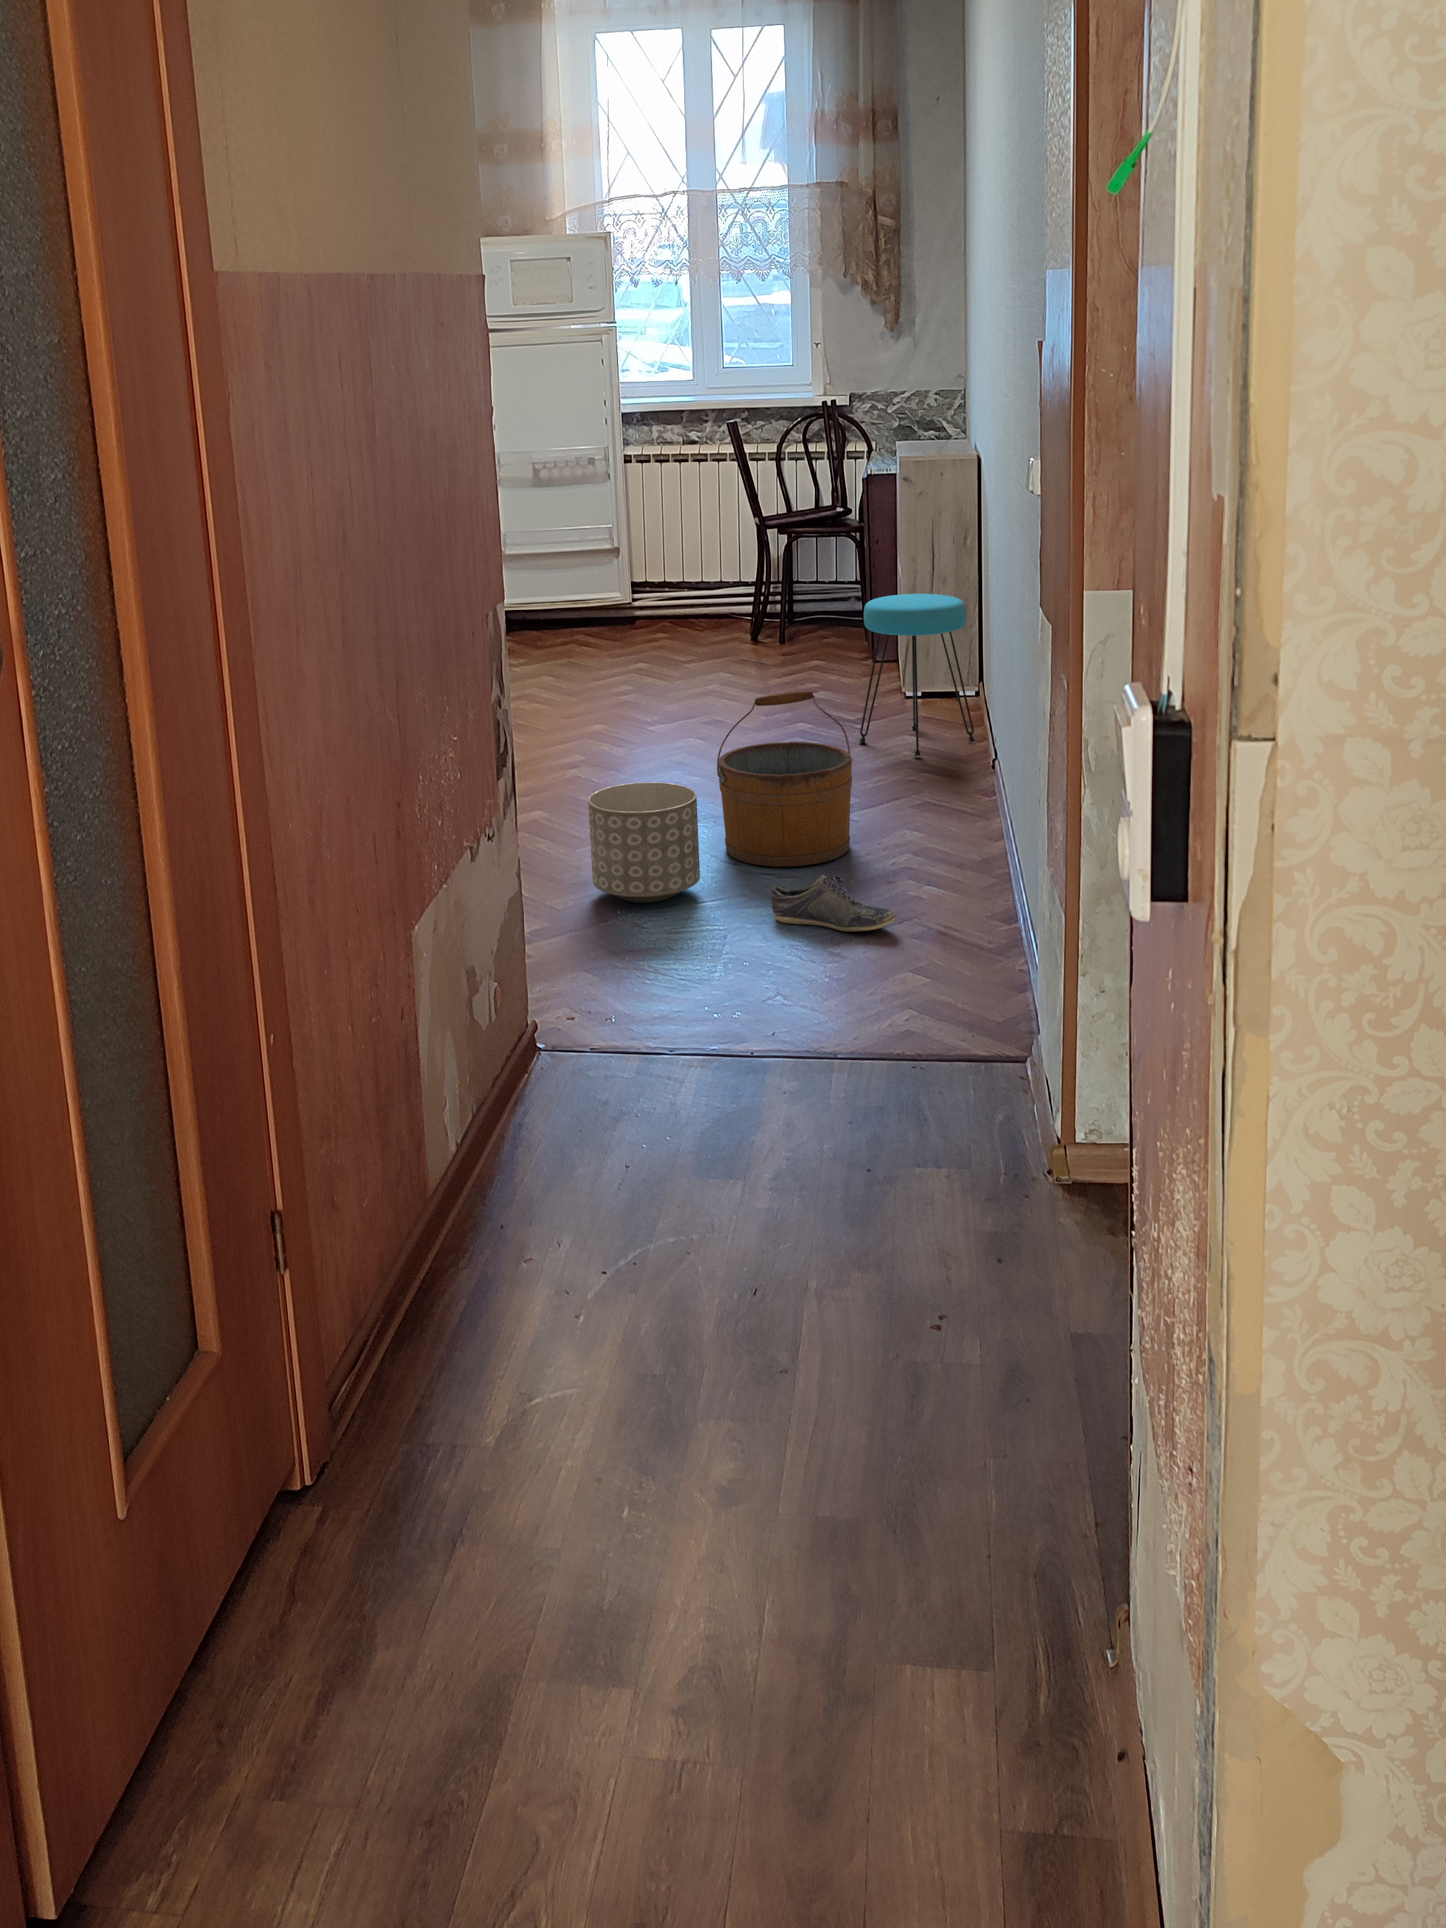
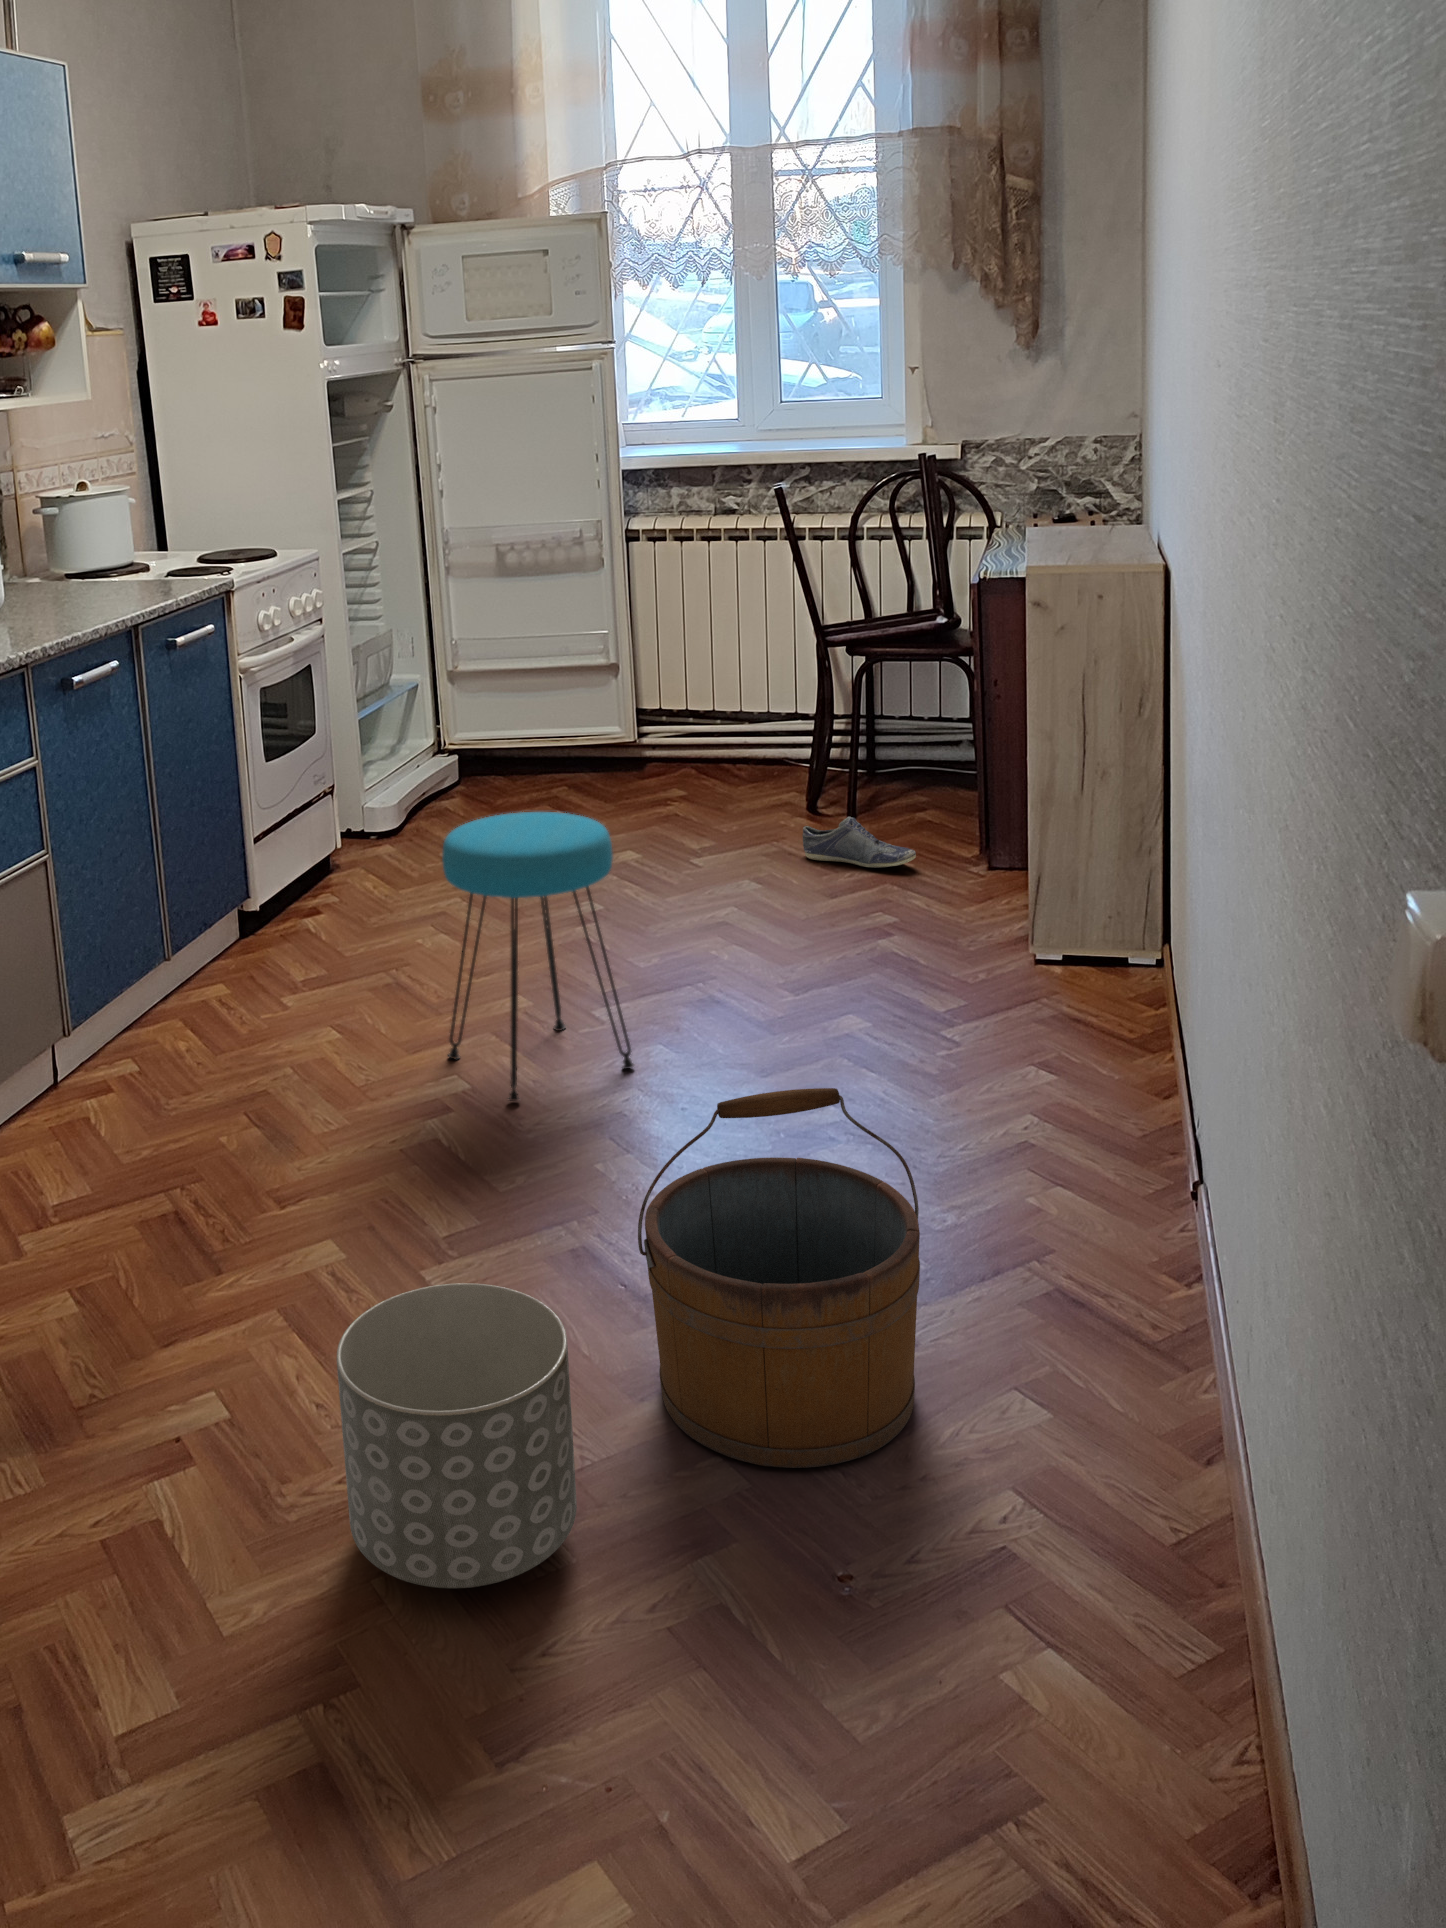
stool: present [859,594,975,756] -> present [442,812,634,1101]
shoe: present [771,875,896,932] -> present [802,816,916,868]

